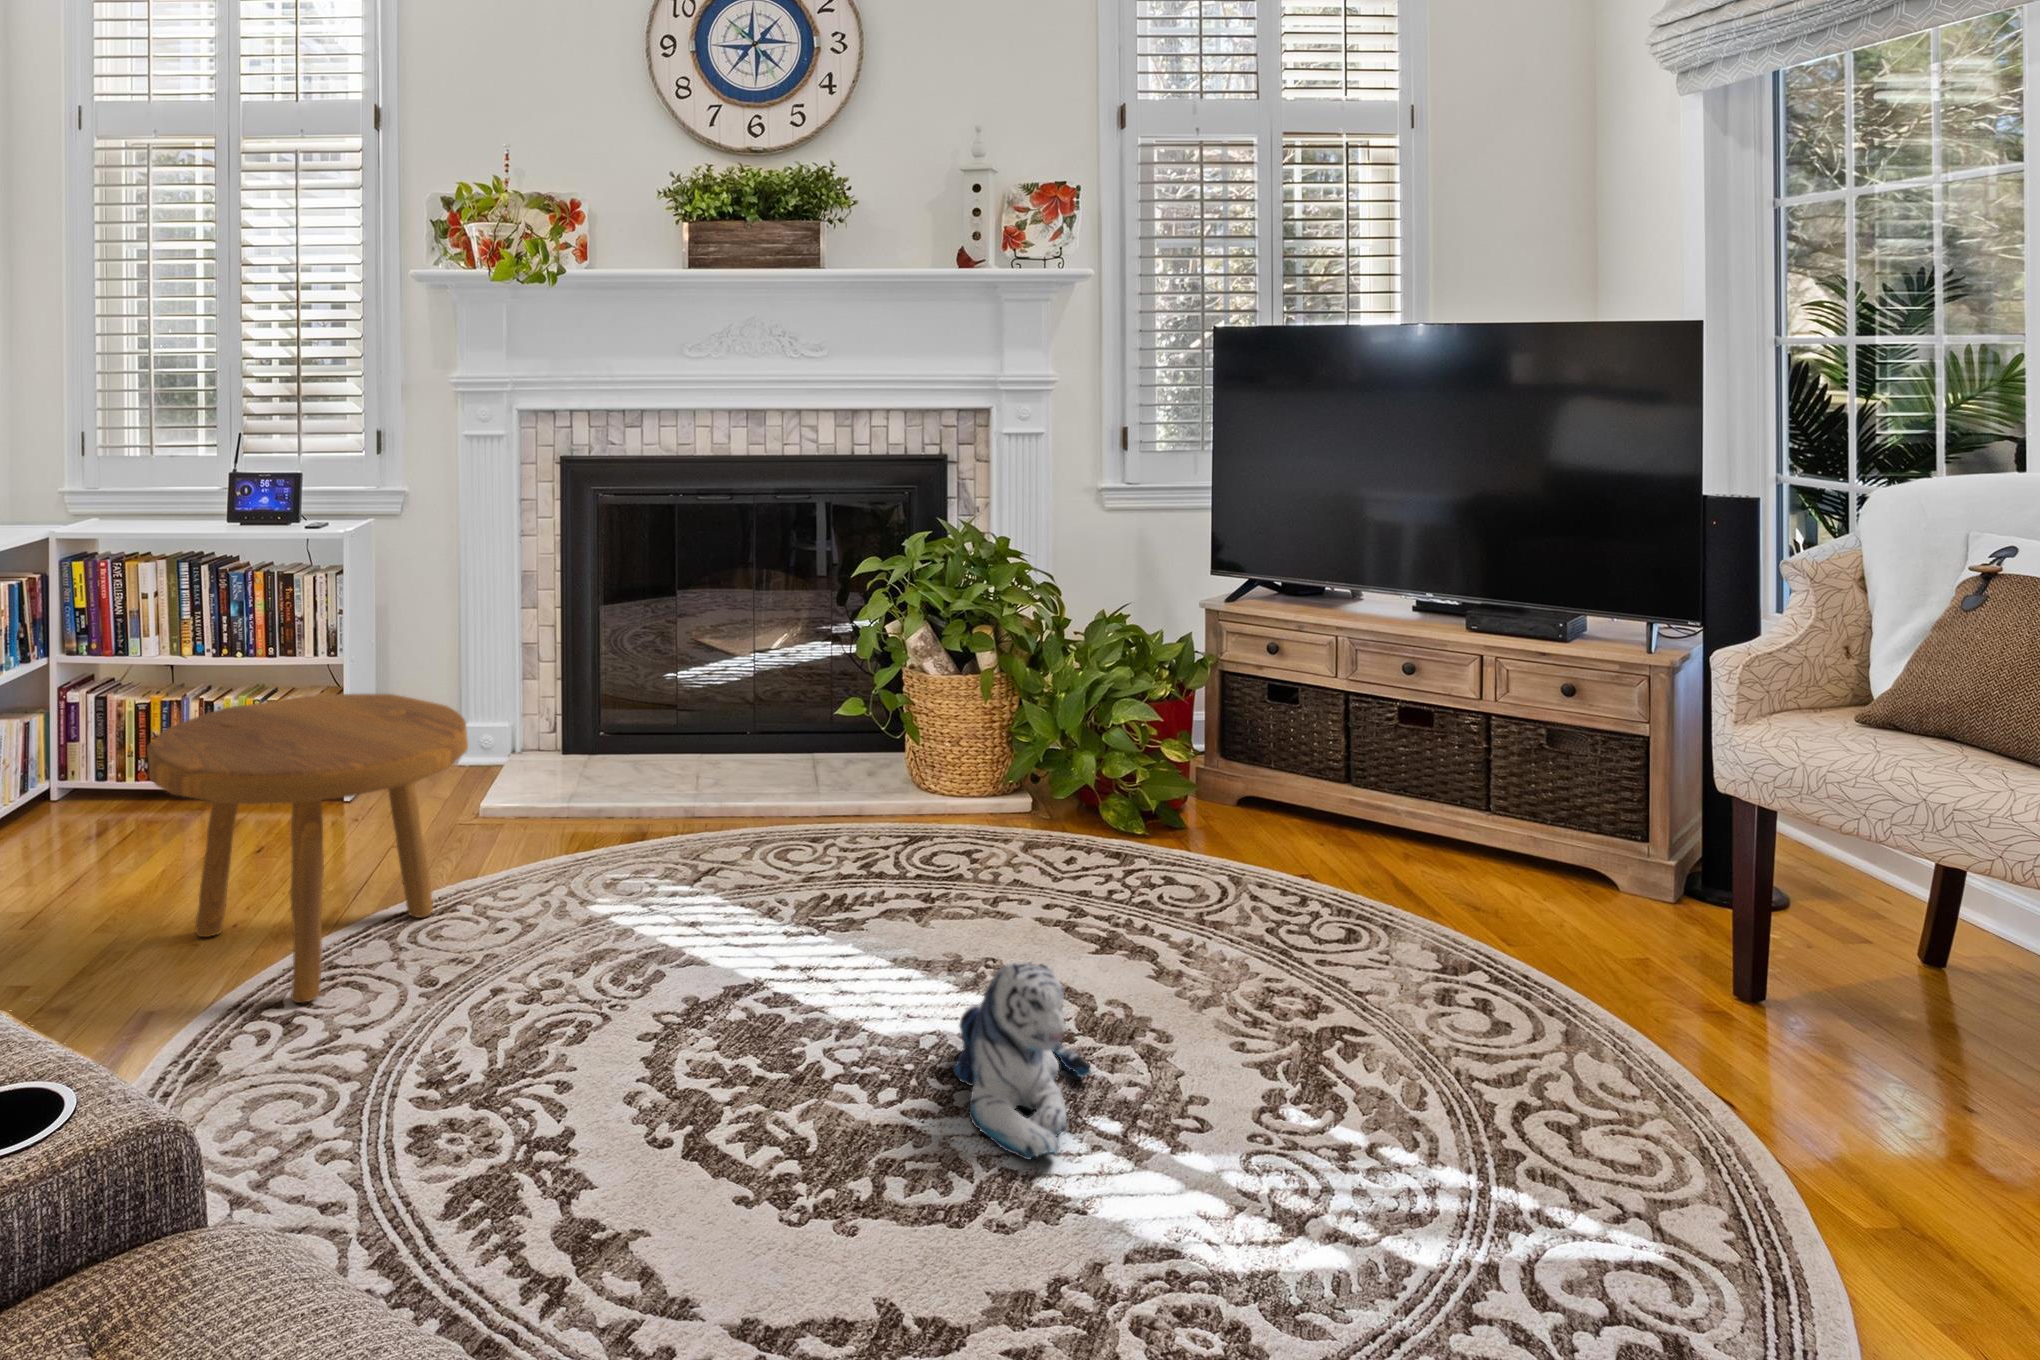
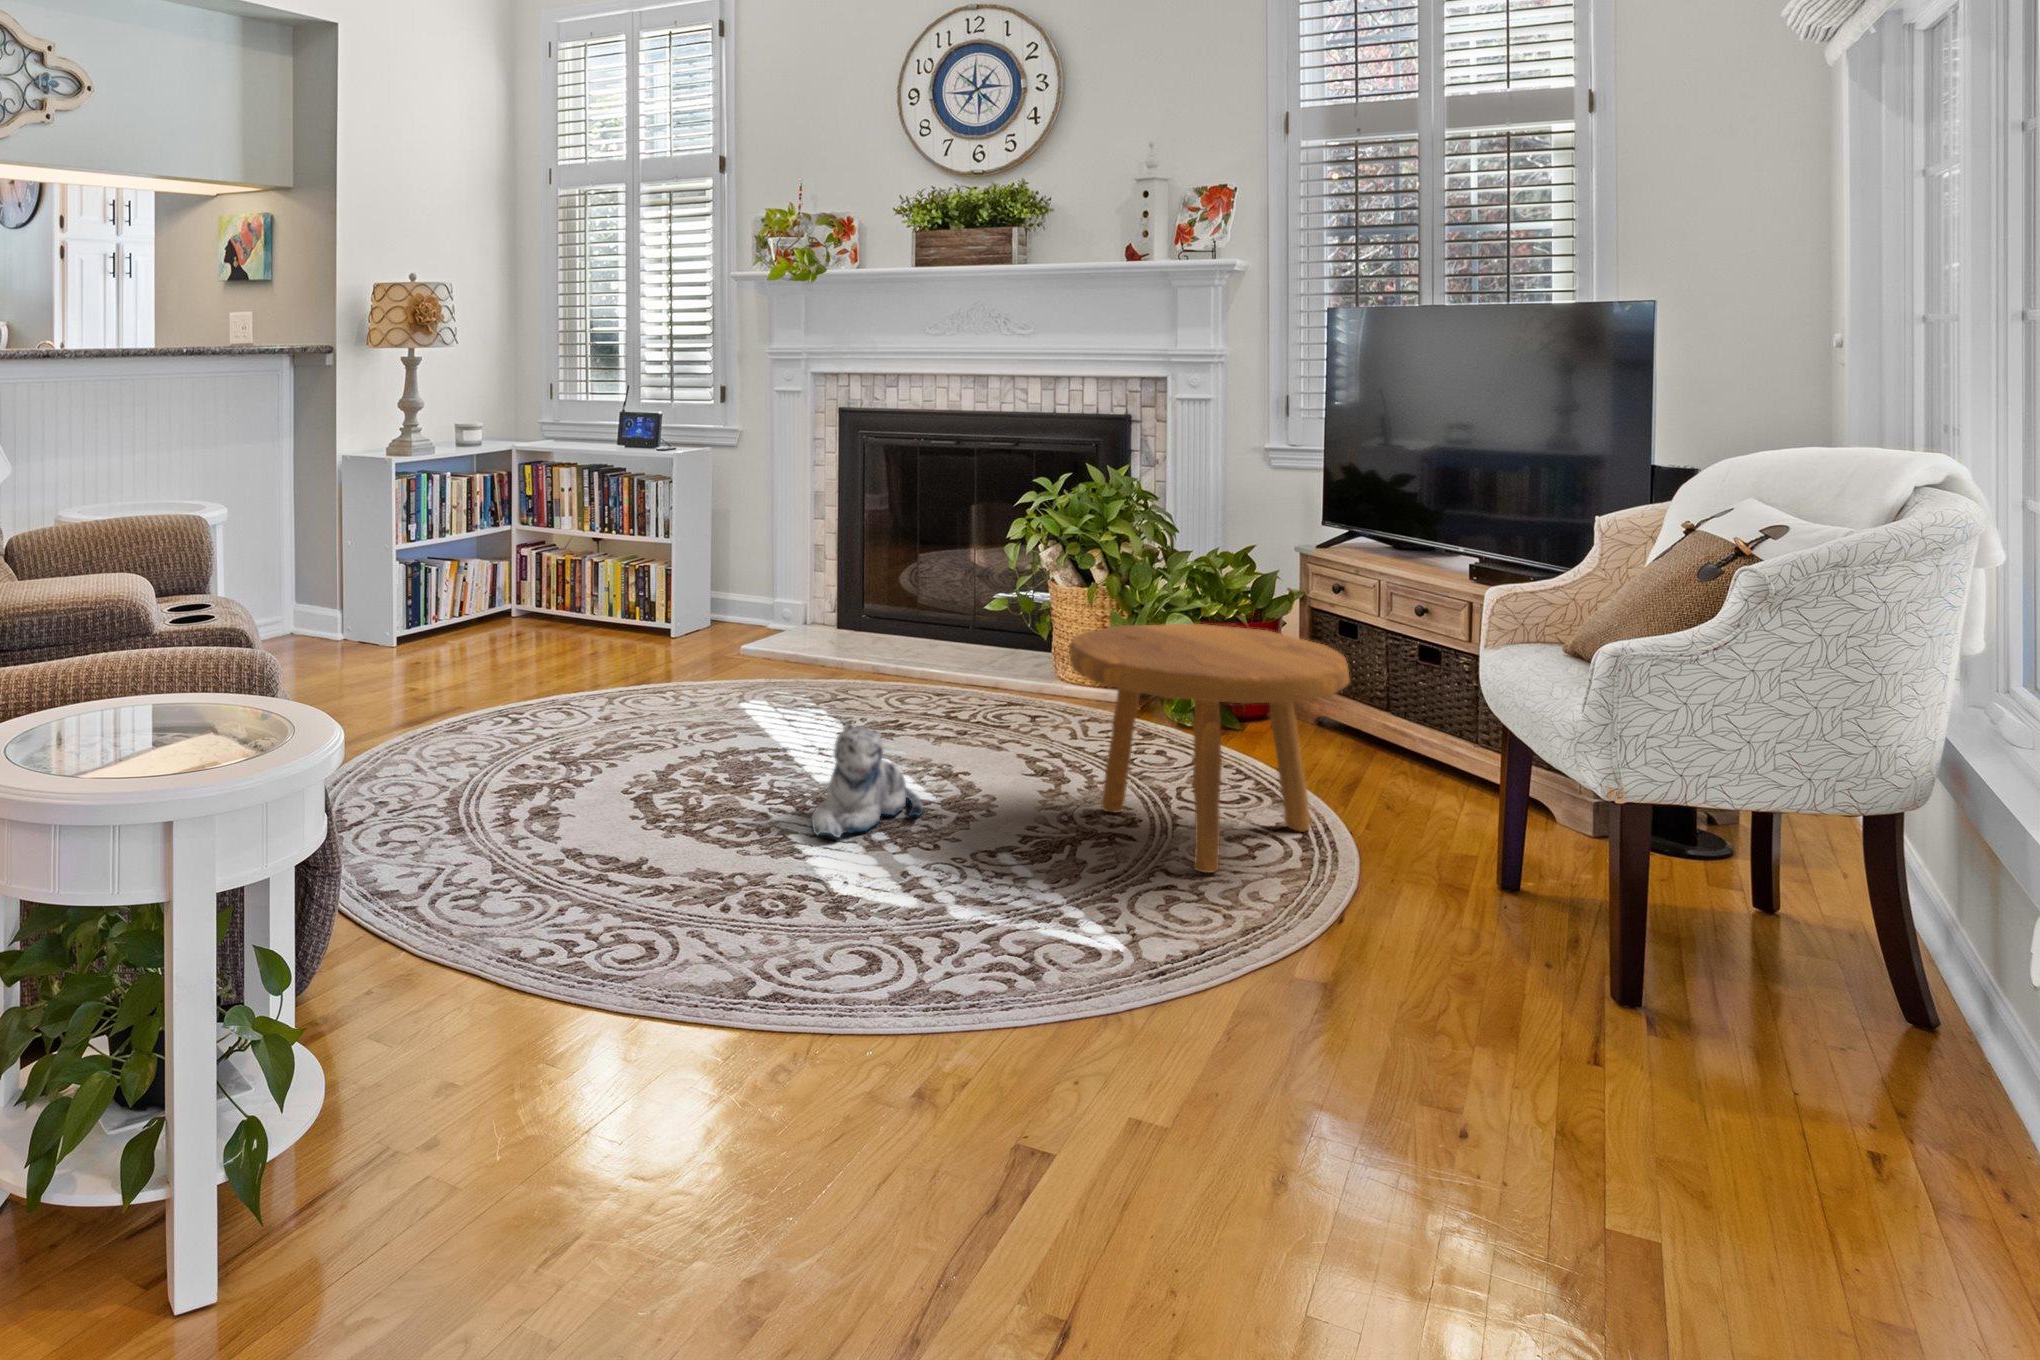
footstool: present [147,694,468,1003] -> present [1069,623,1349,873]

